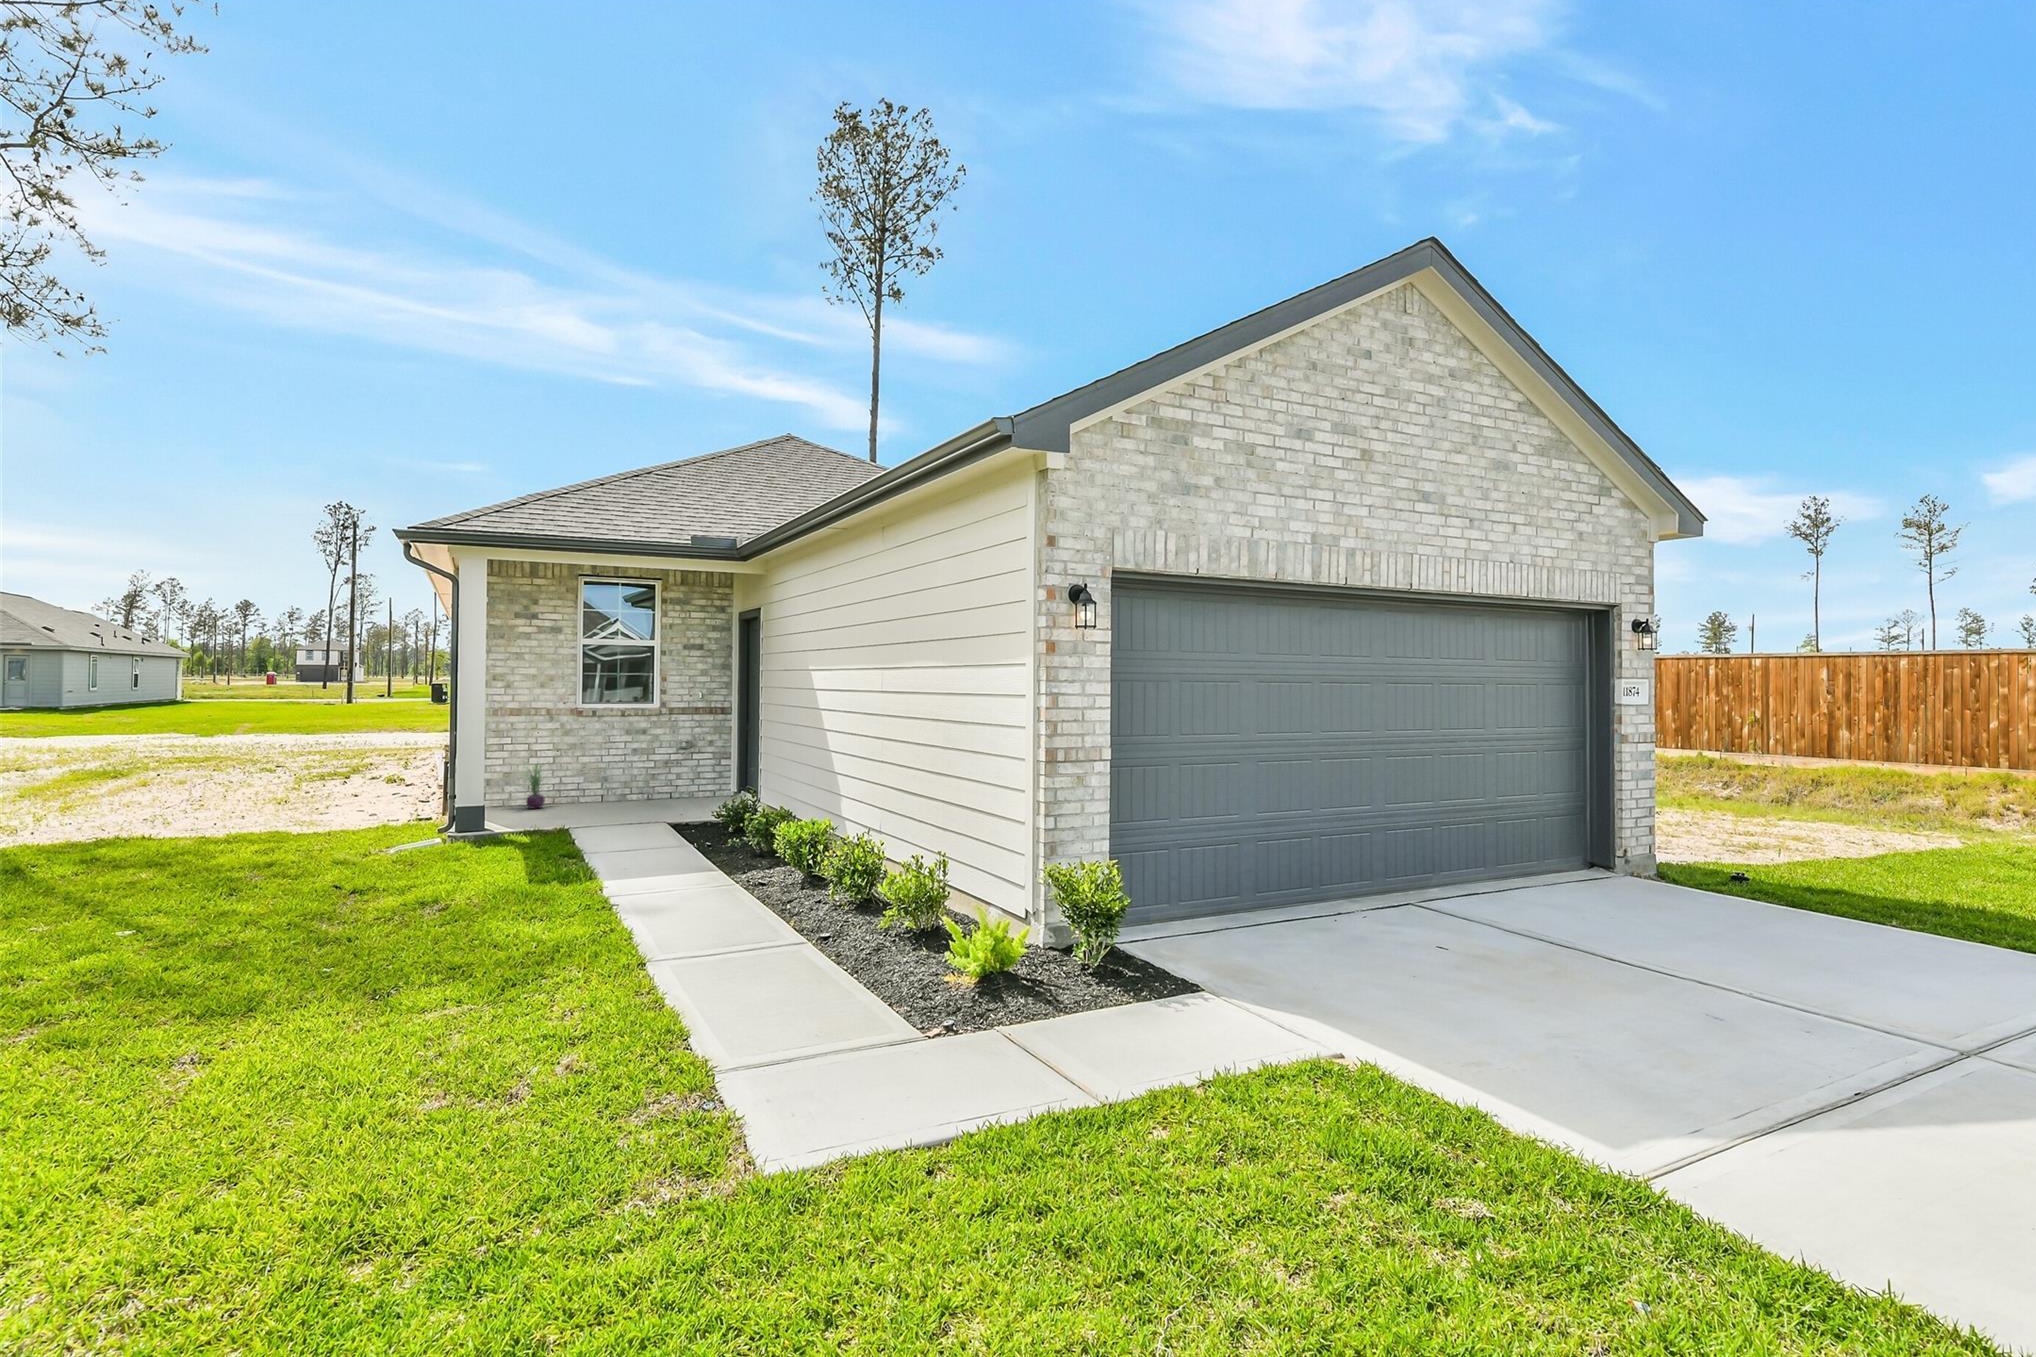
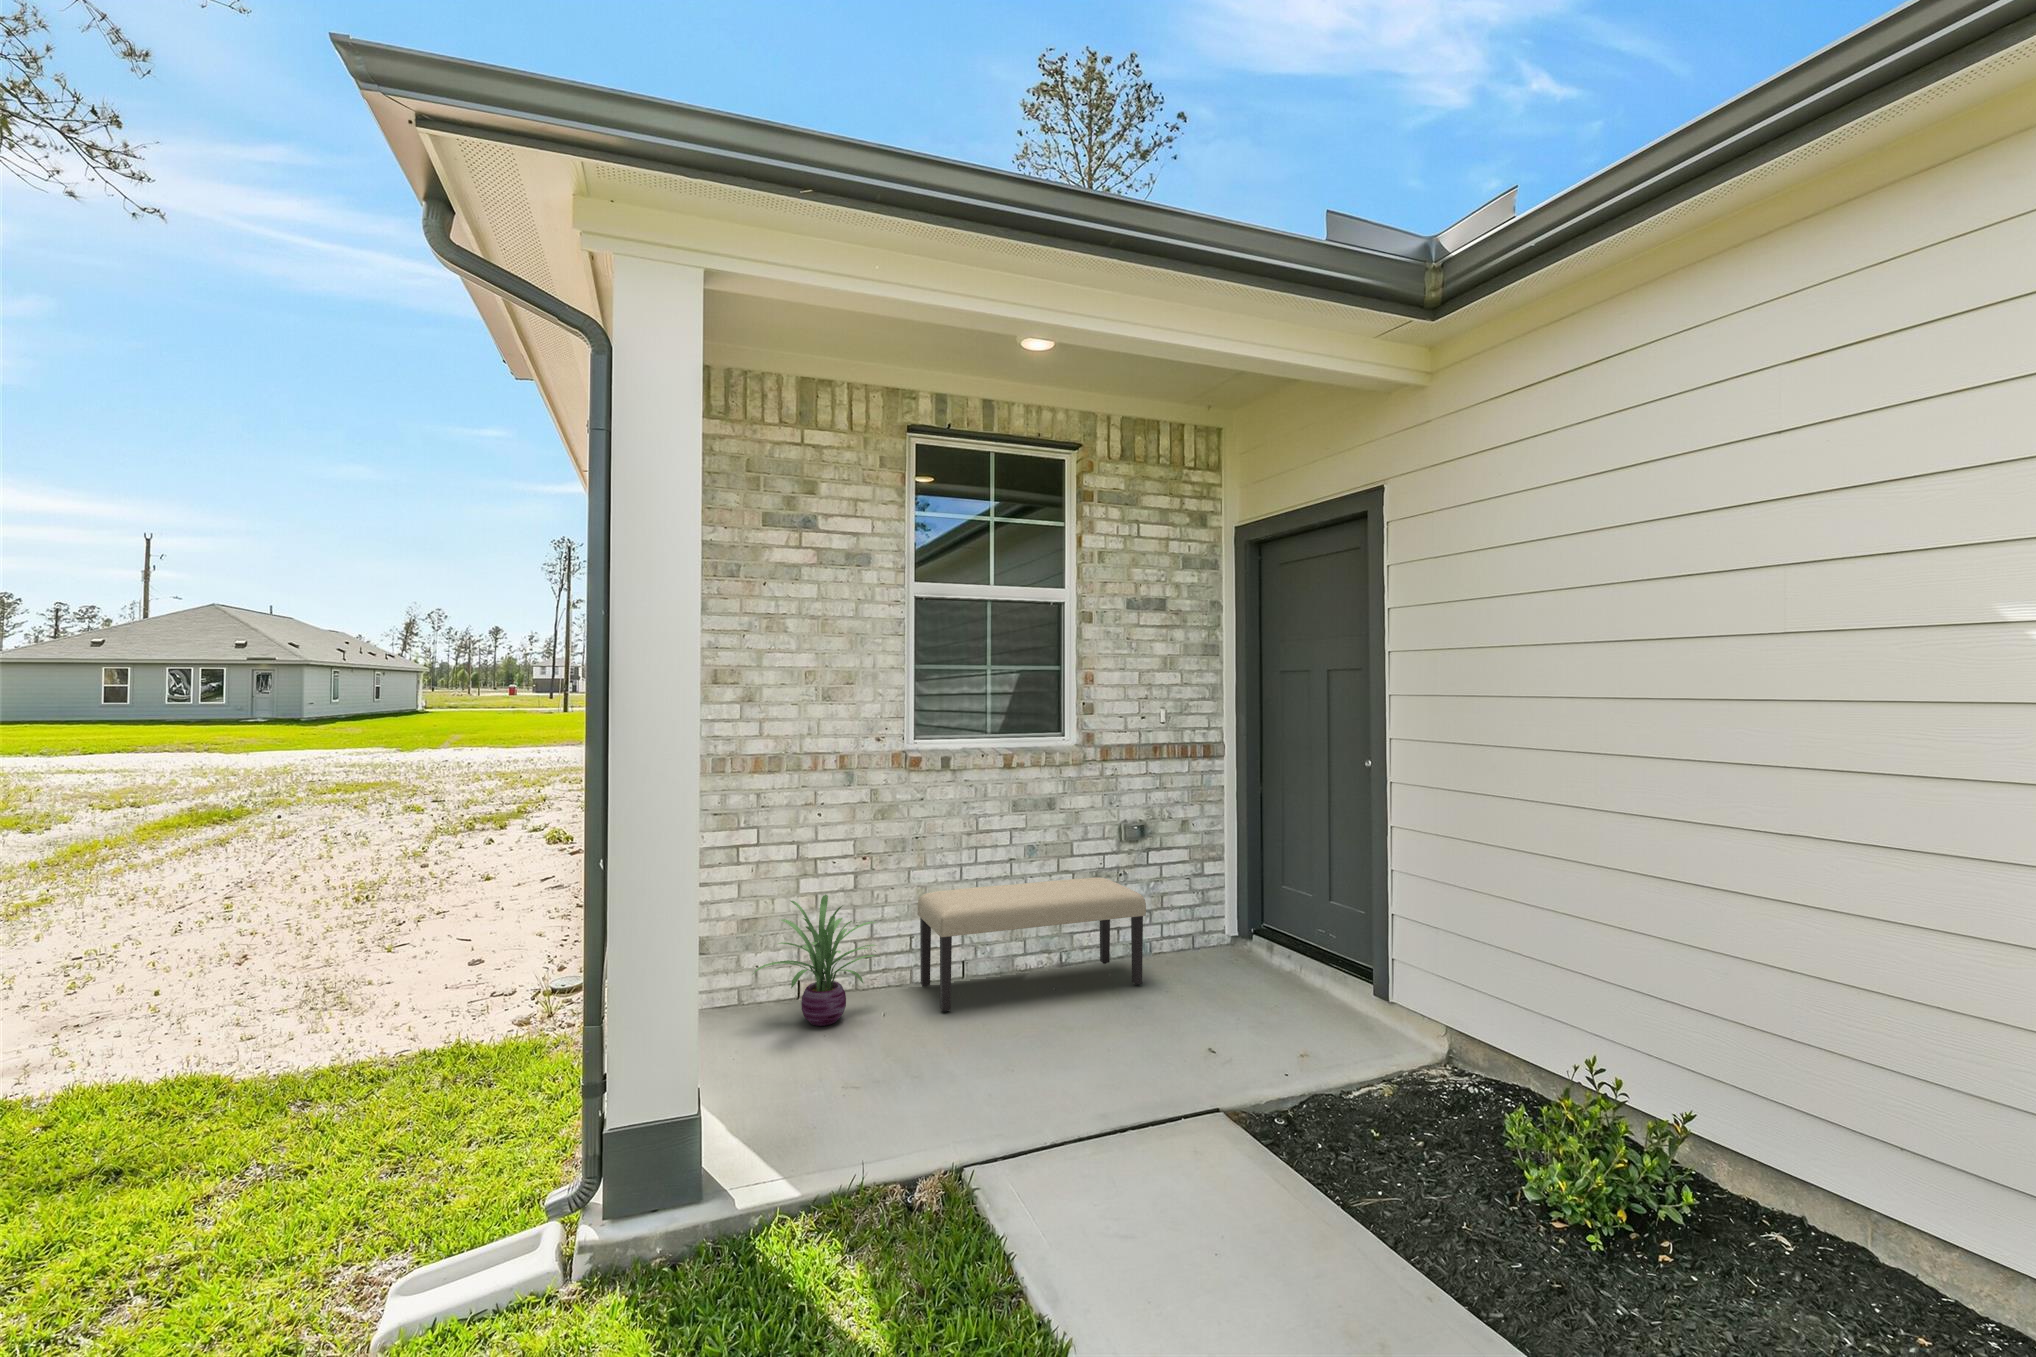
bench: none [580,762,677,806] -> present [918,877,1146,1012]

